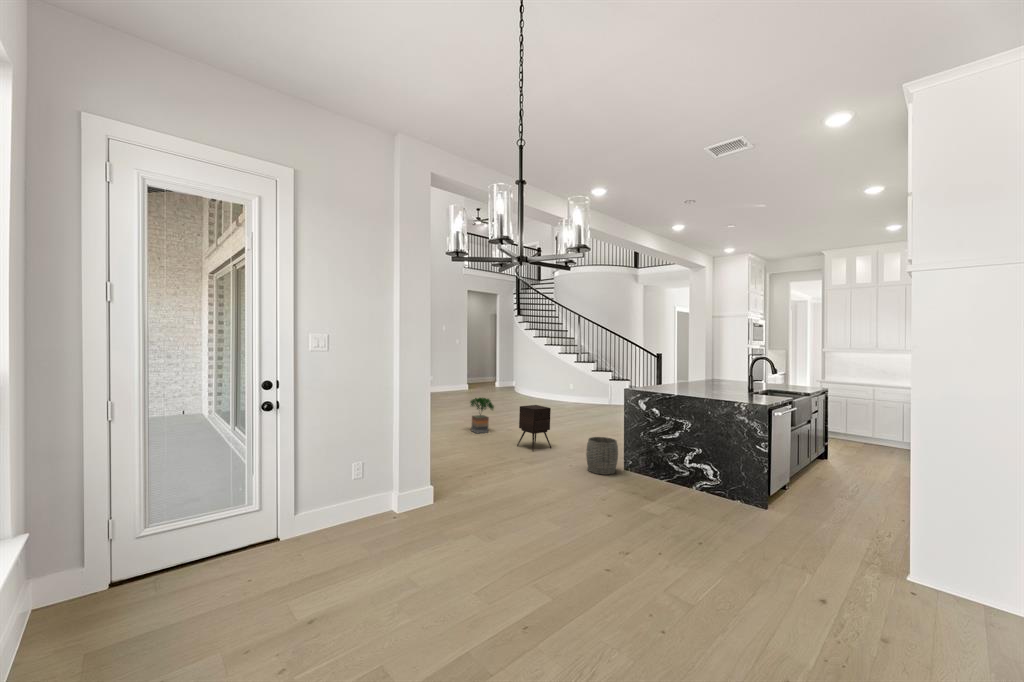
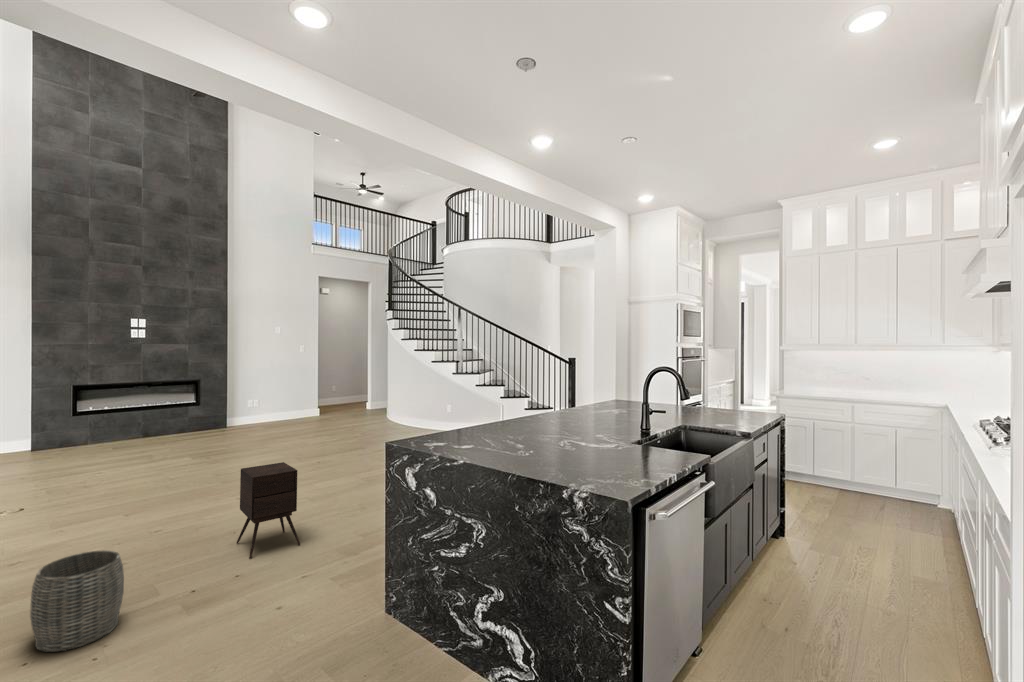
potted tree: present [470,398,494,433] -> none [194,443,242,510]
woven basket: present [586,437,618,475] -> present [30,550,124,652]

